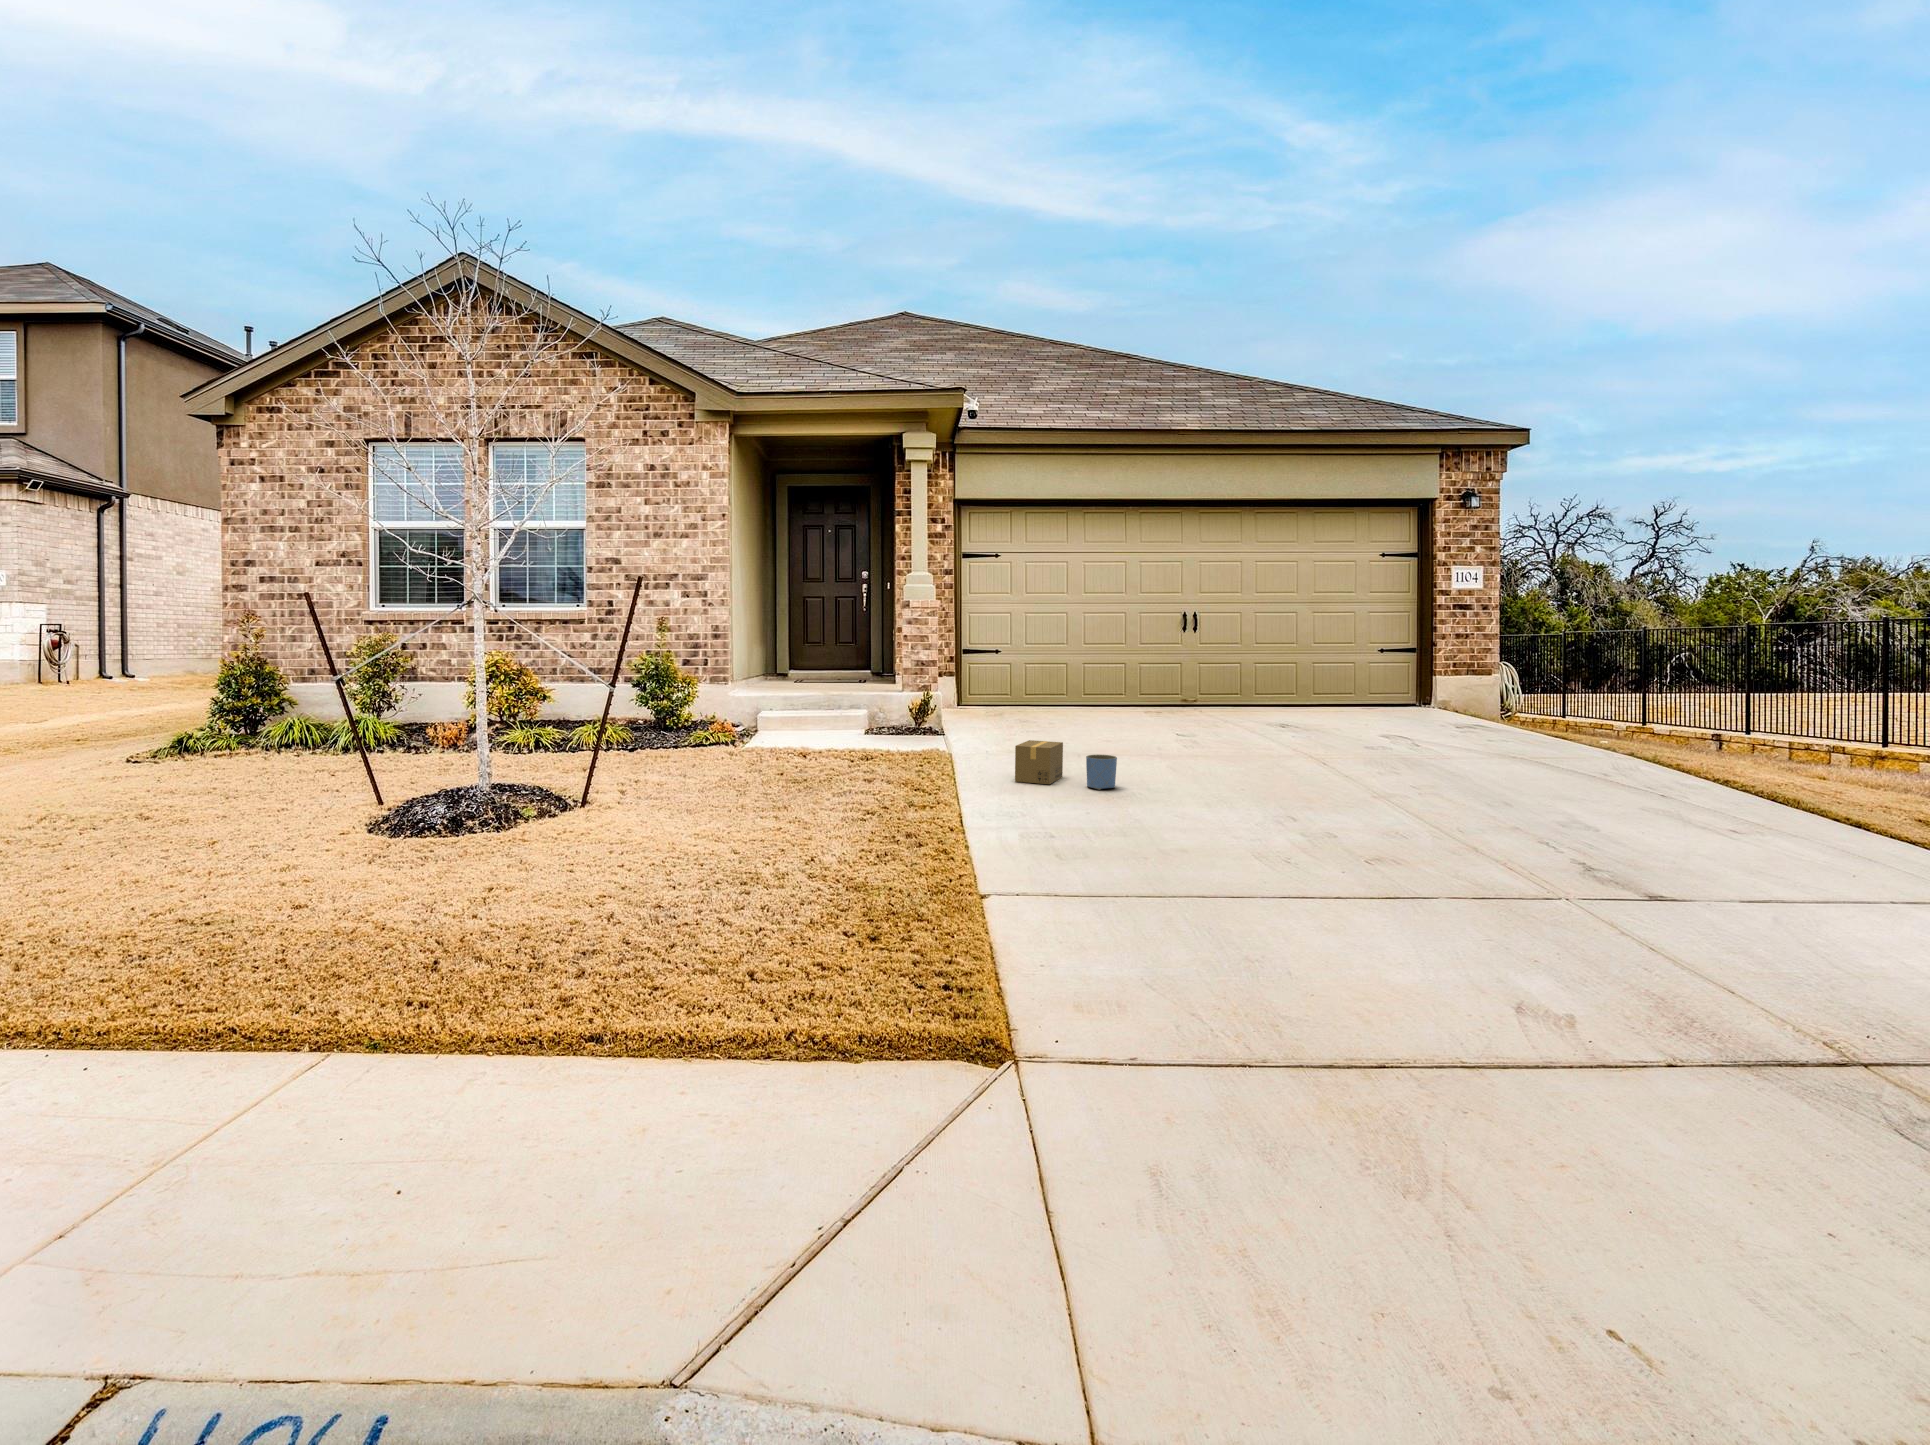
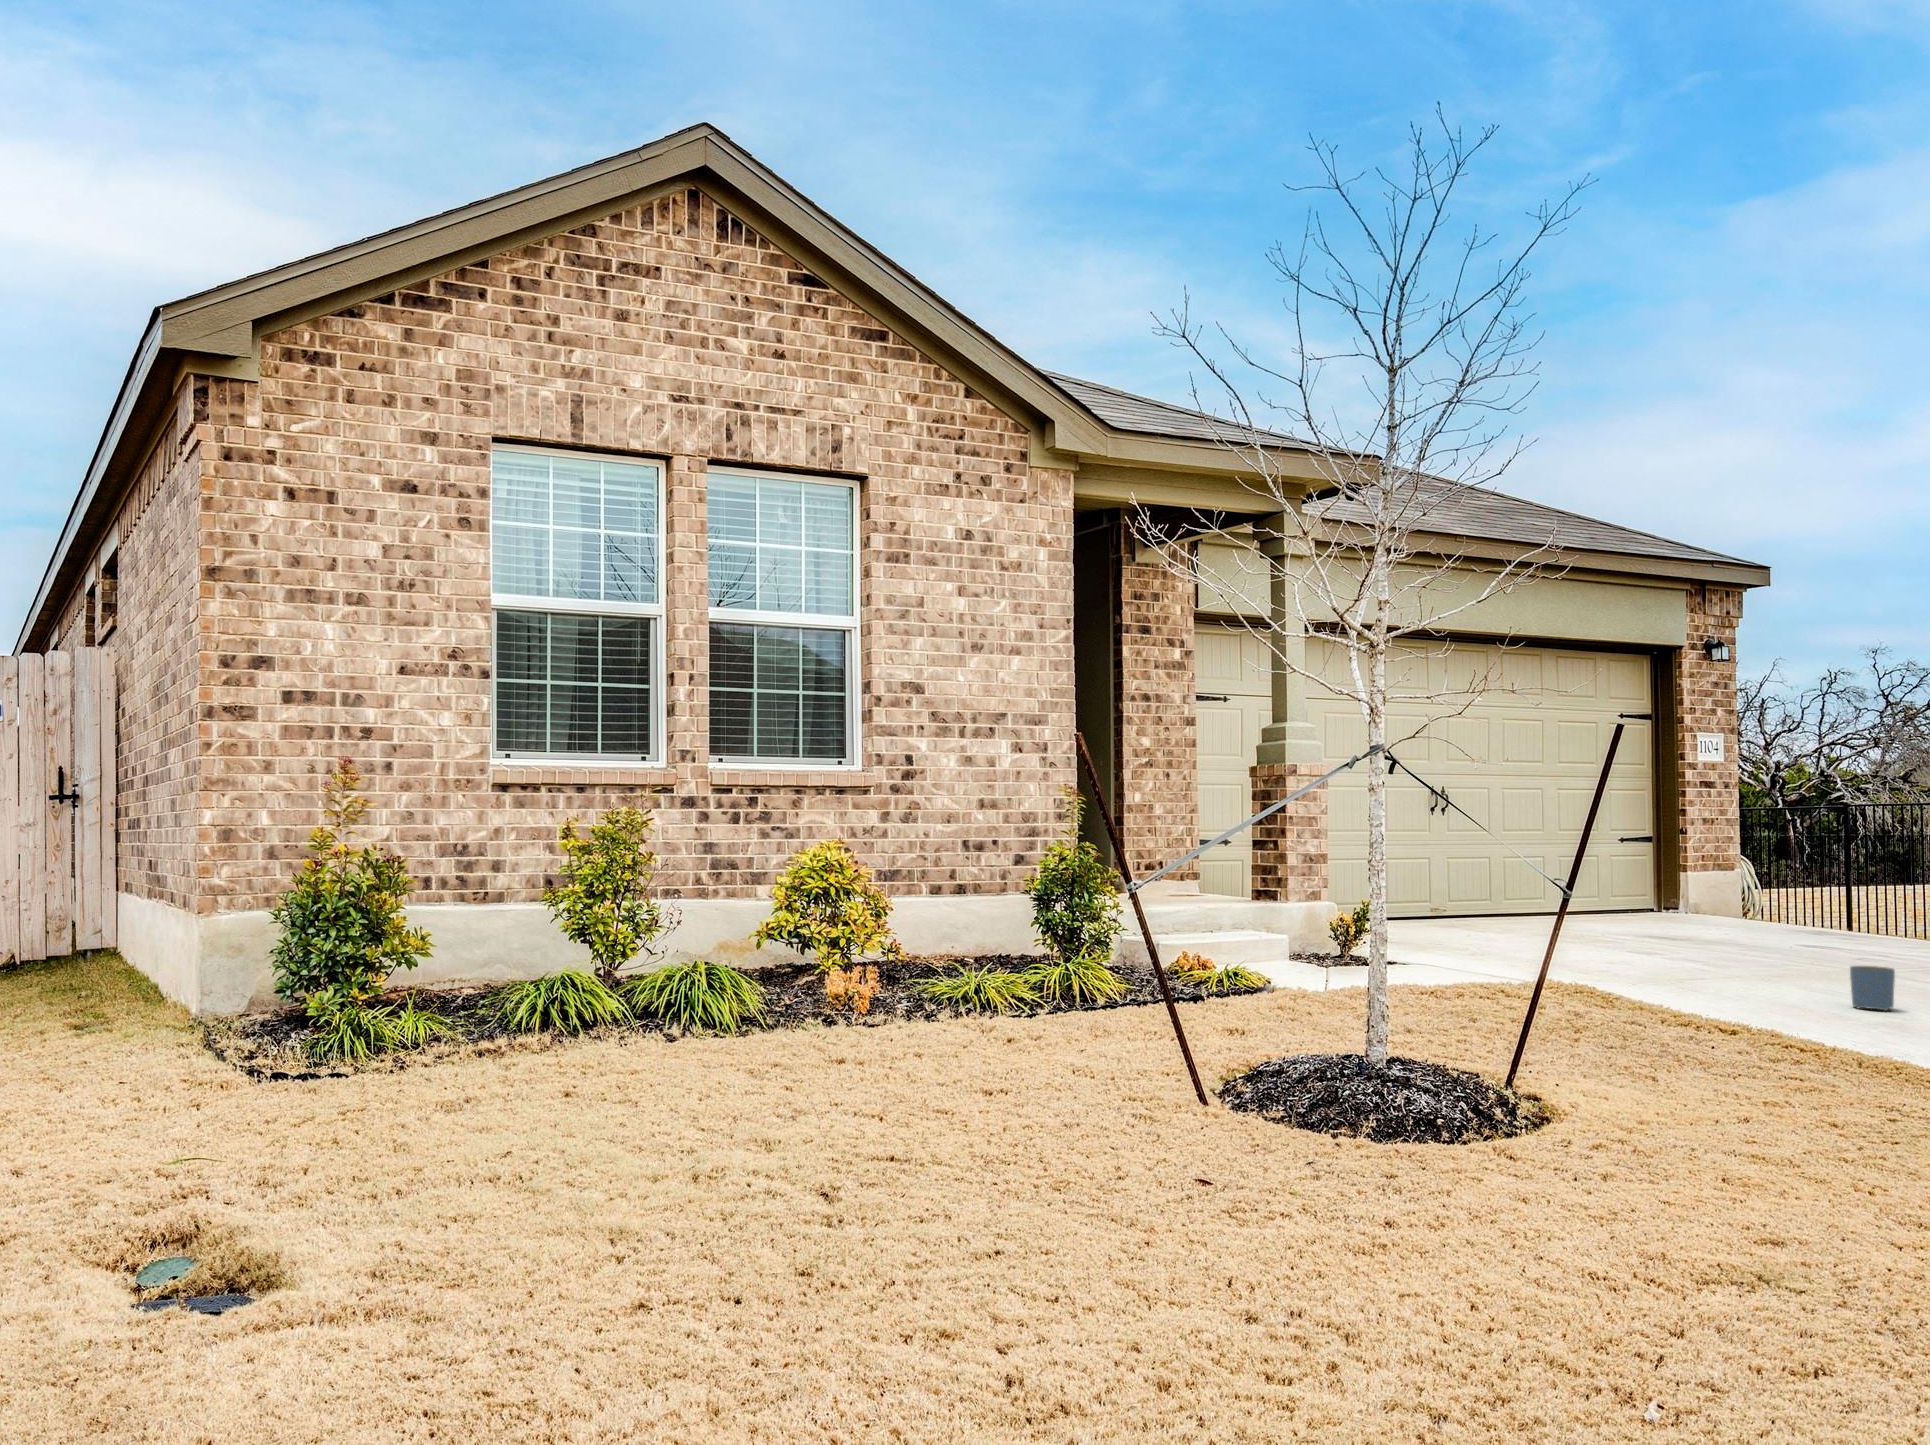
cardboard box: present [1015,740,1063,784] -> none [1739,953,1821,1009]

